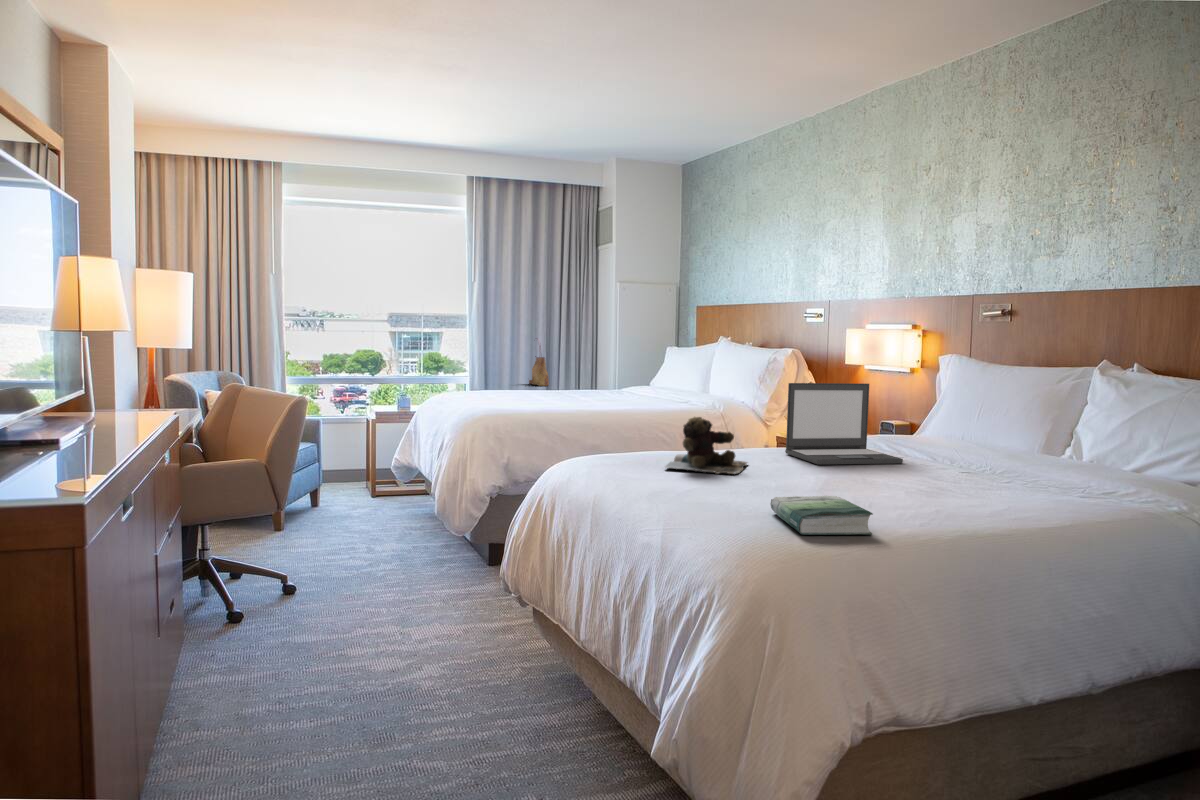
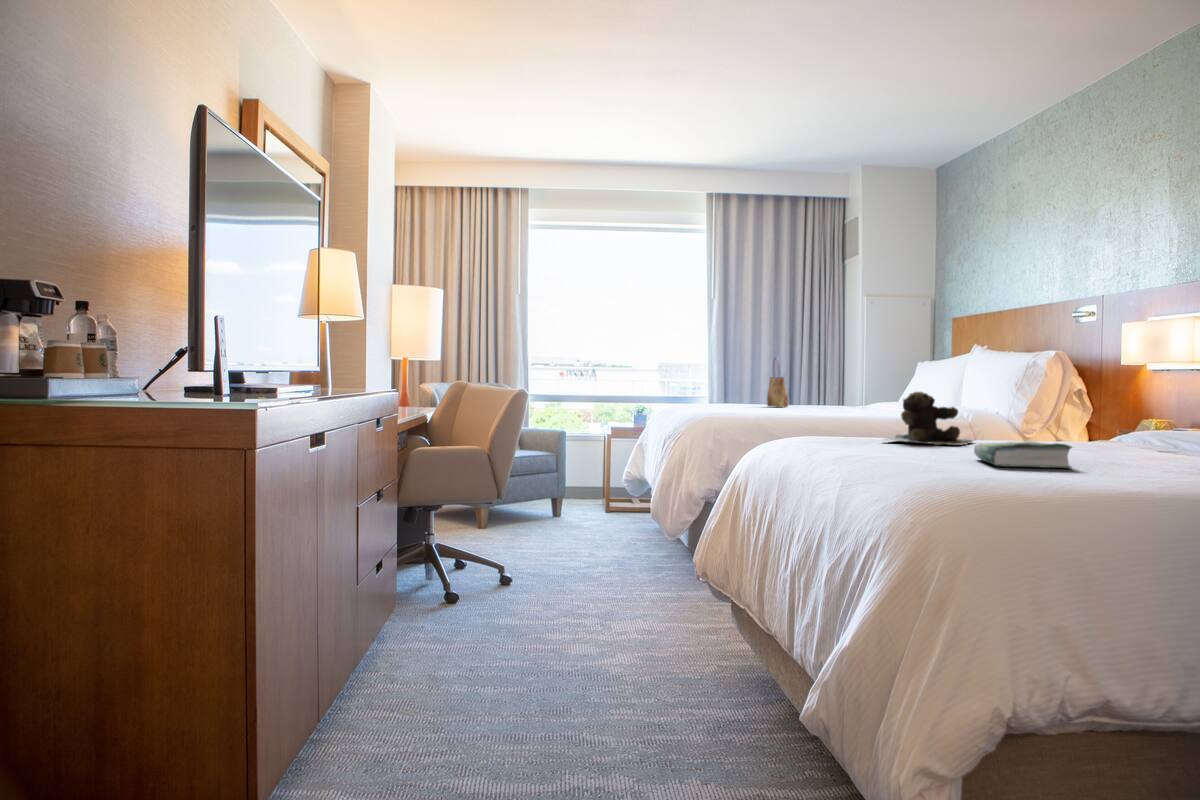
laptop: present [785,383,903,464] -> none [1025,364,1161,446]

